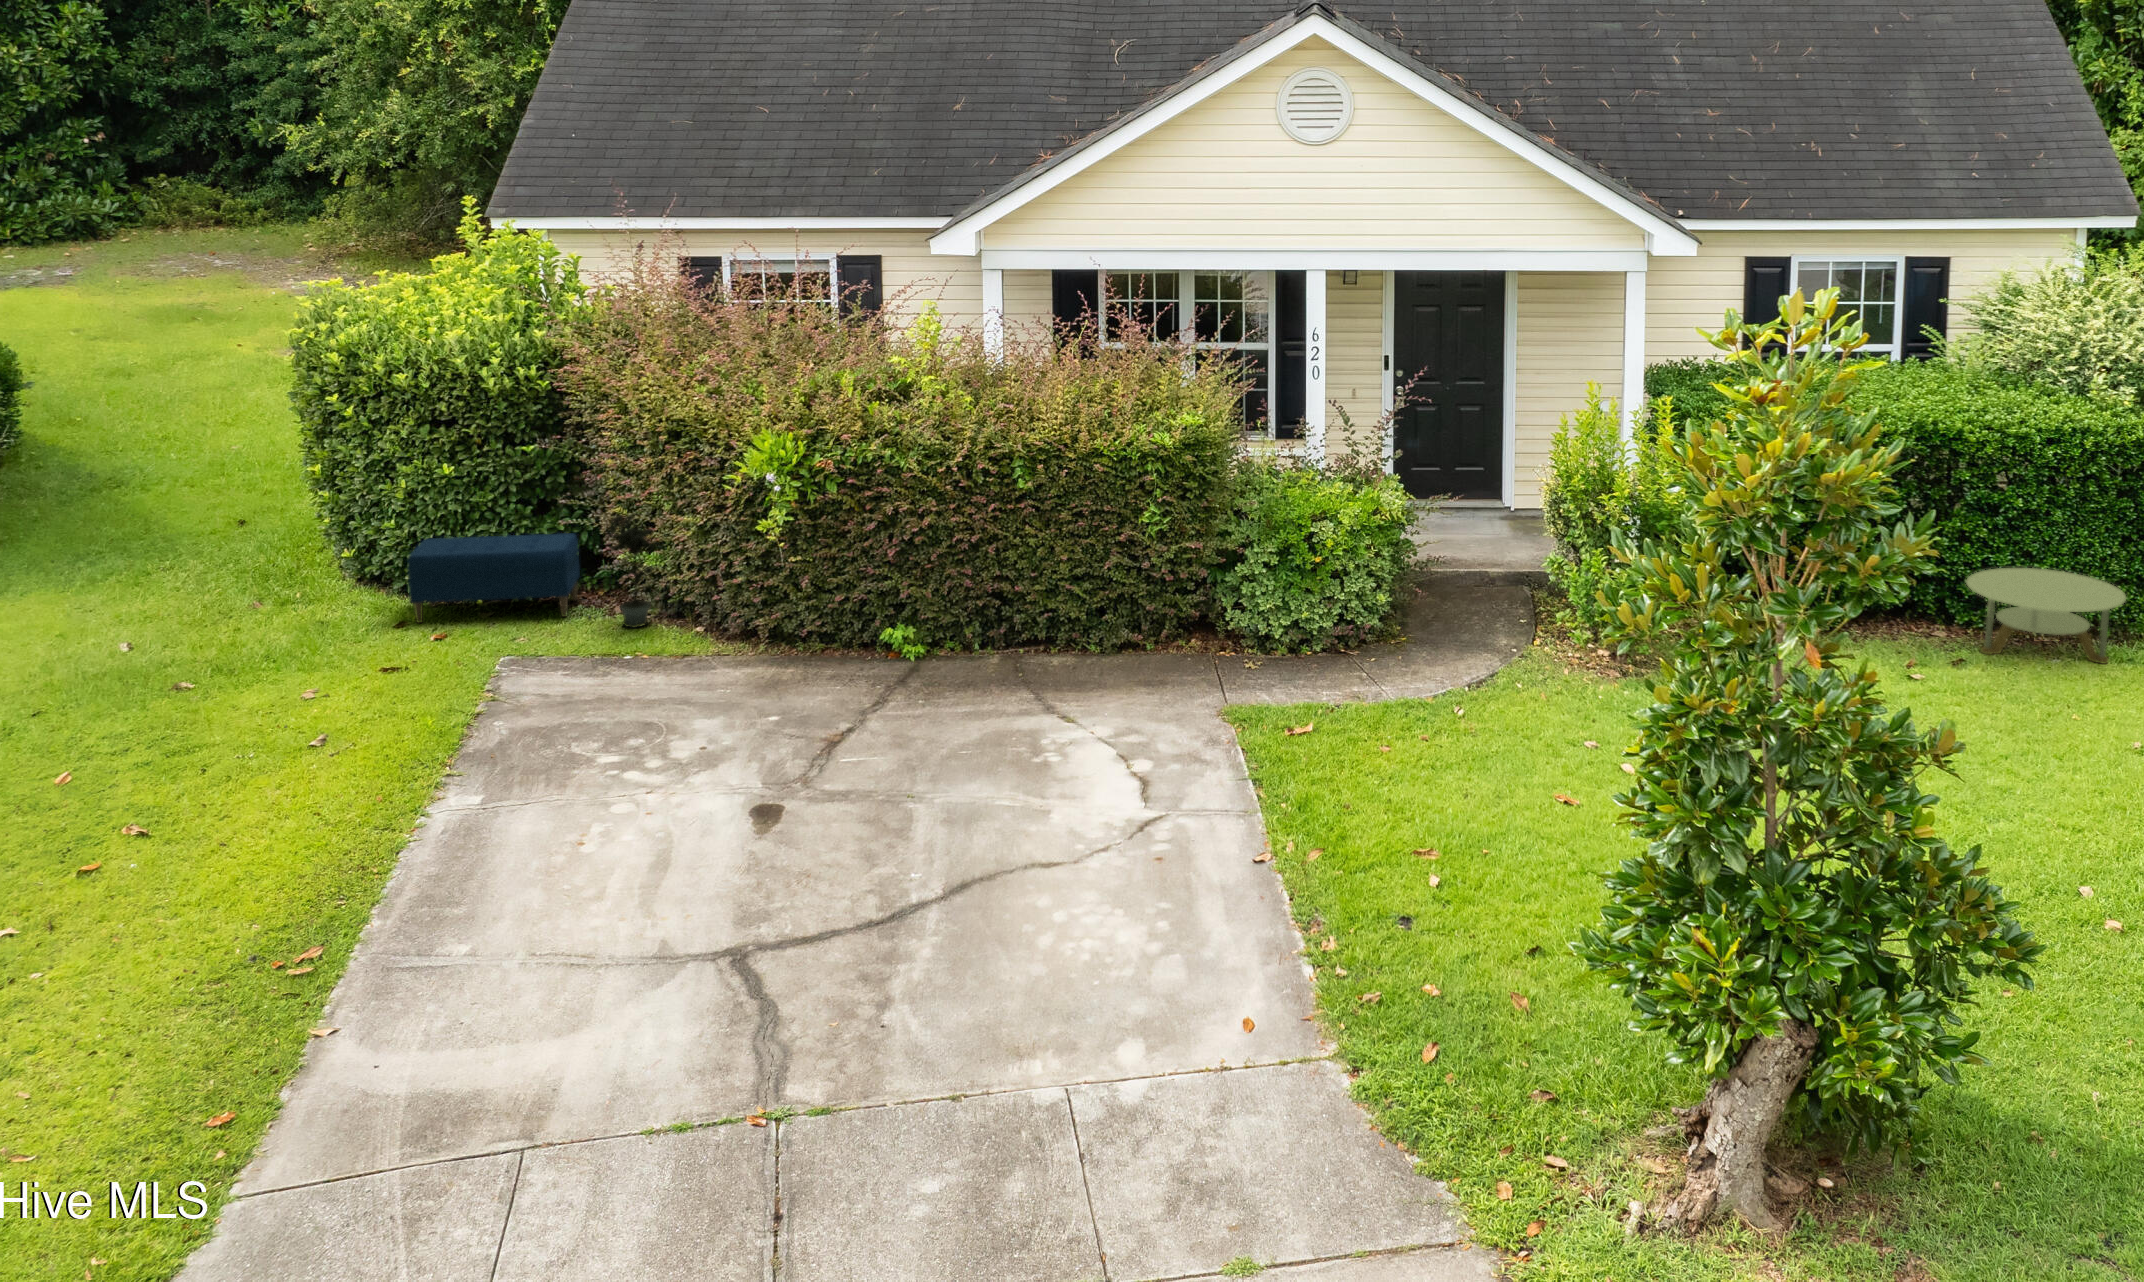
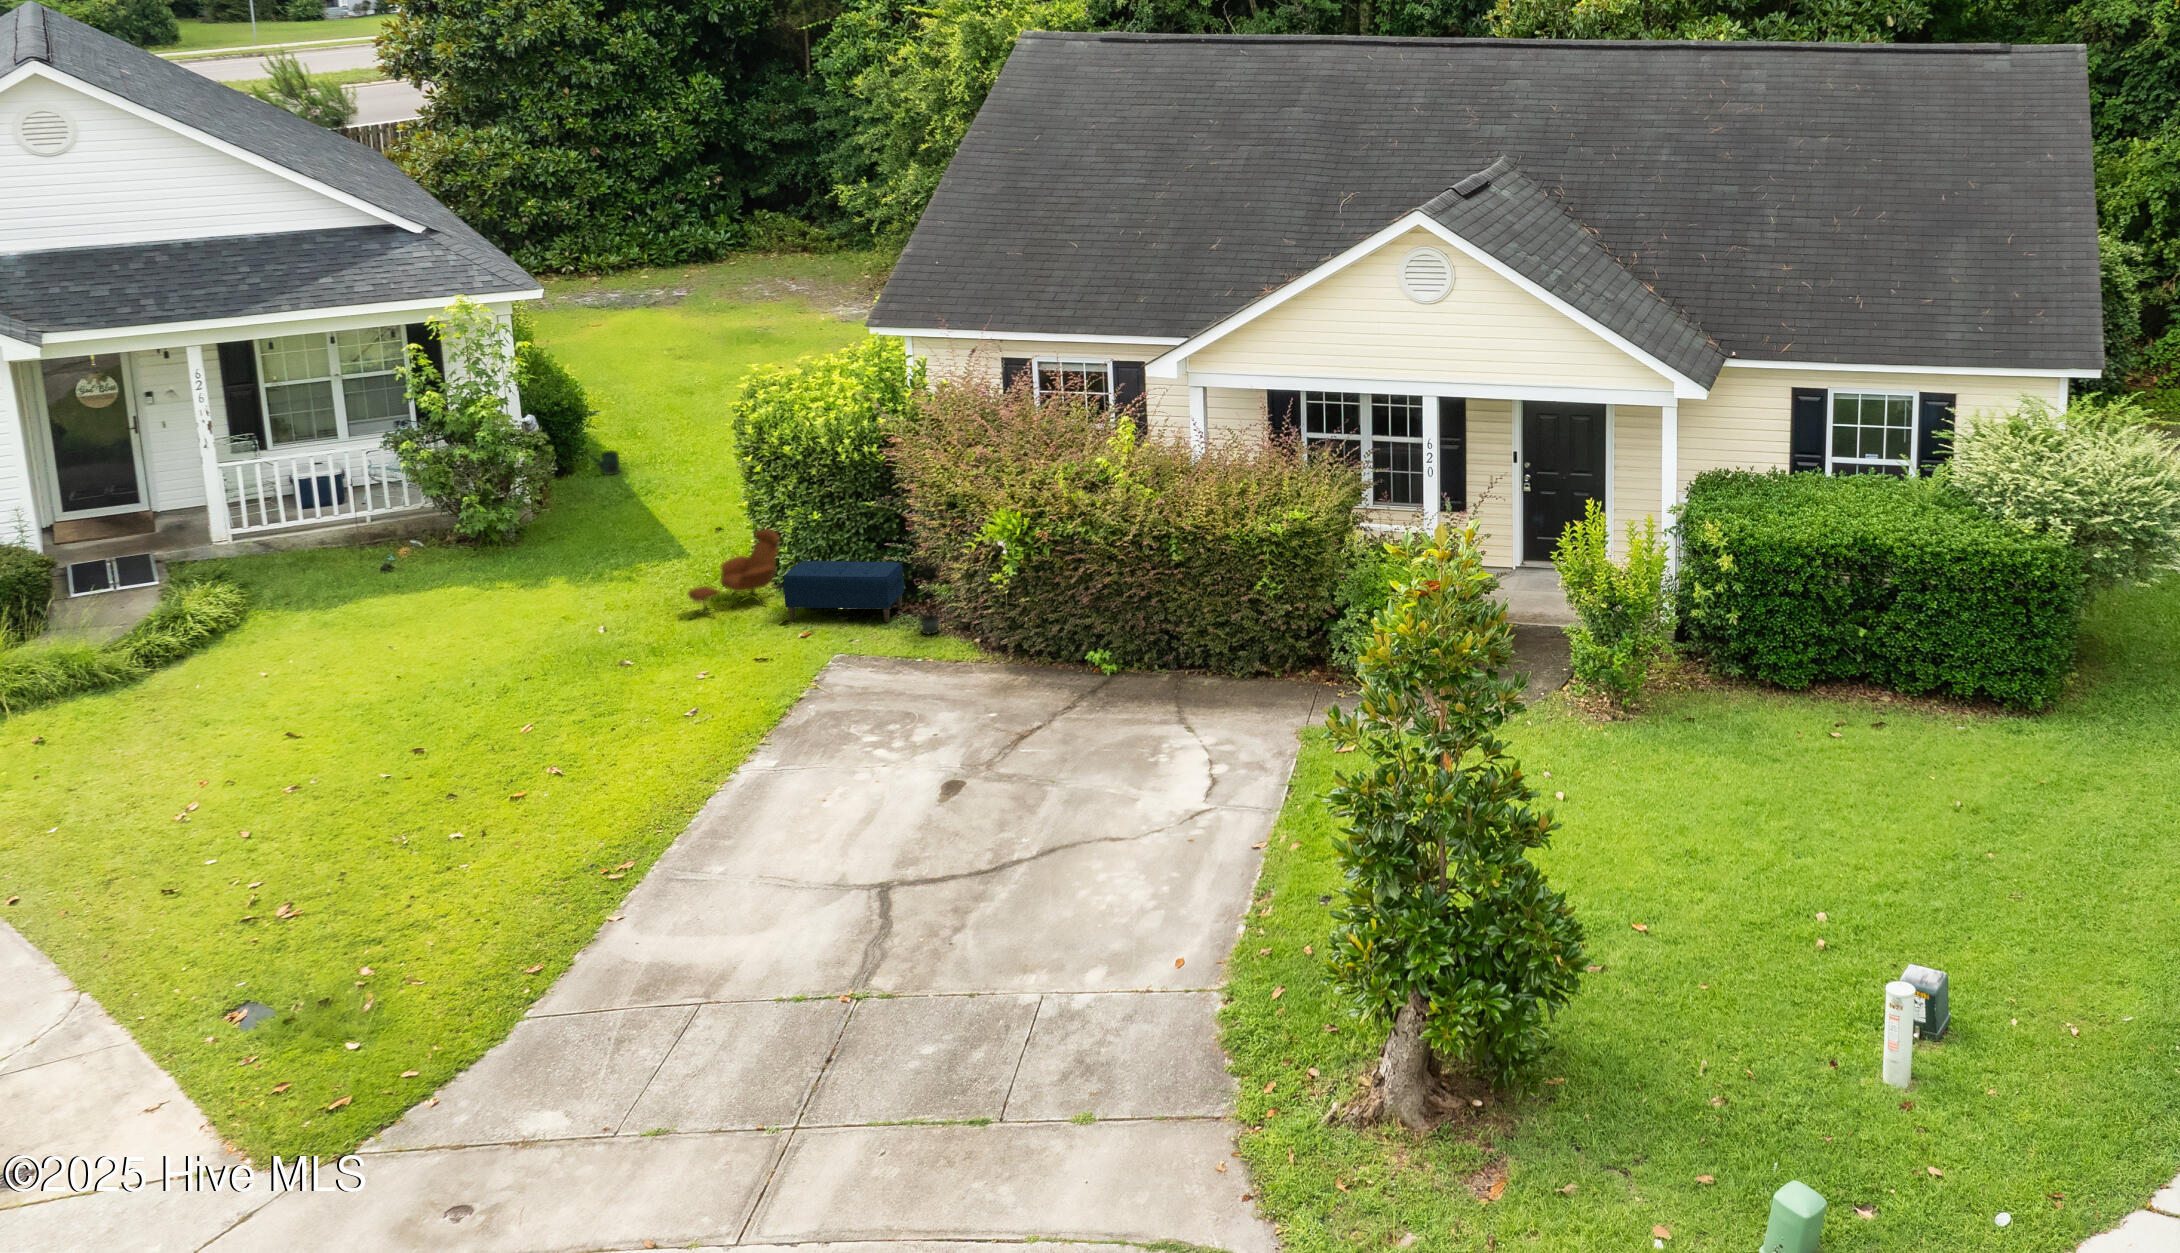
watering can: none [12,434,74,469] -> present [591,450,620,475]
lounge chair: none [253,498,385,630] -> present [688,529,779,616]
round table: present [1966,568,2126,663] -> none [1882,660,2003,744]

